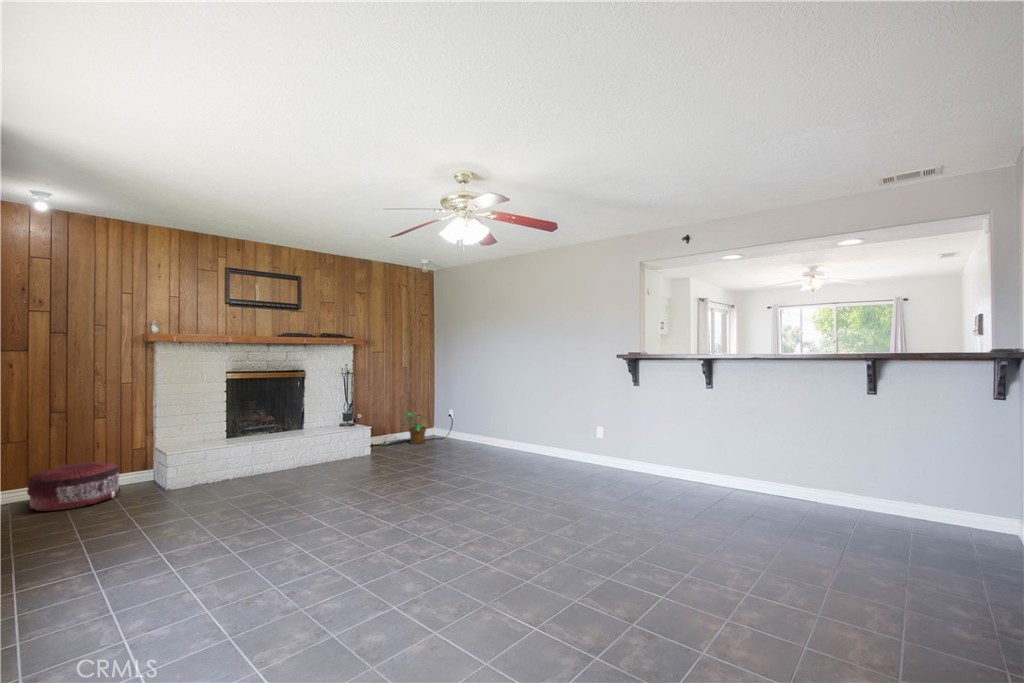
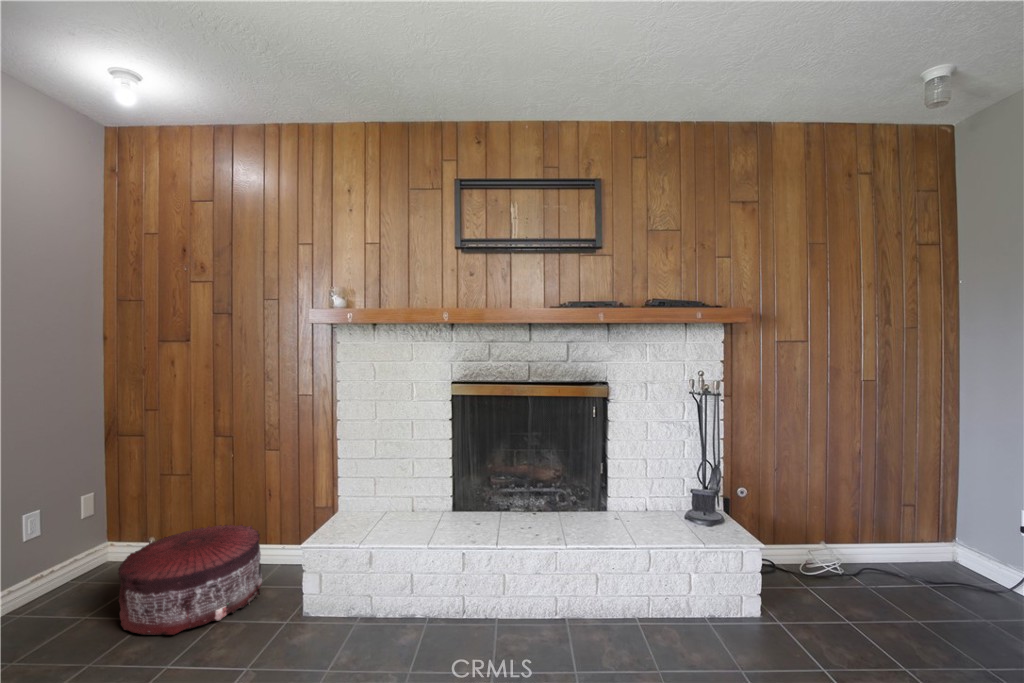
potted plant: present [401,411,426,444] -> none [845,501,954,611]

